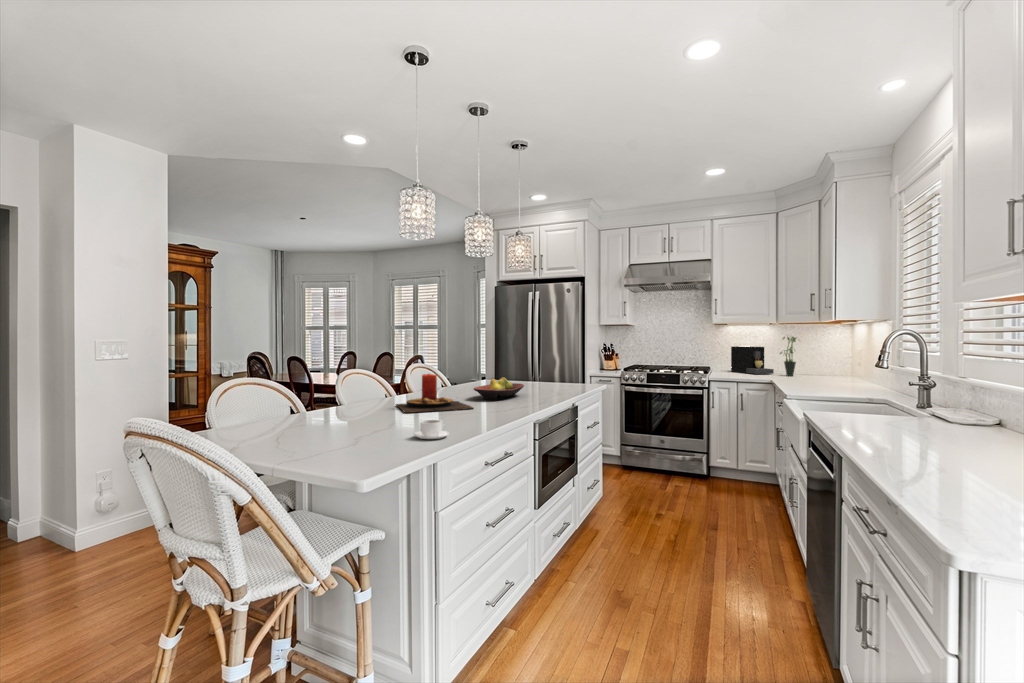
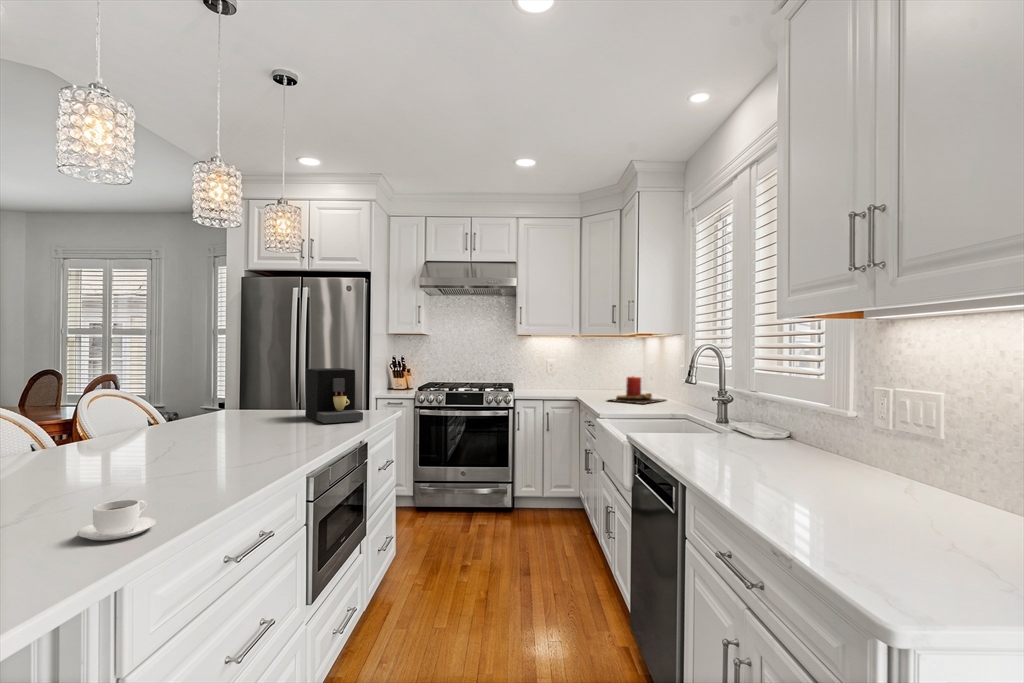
potted plant: present [780,337,796,376] -> none [583,347,603,392]
coffee maker: present [731,346,774,374] -> present [305,368,363,423]
candle: present [396,374,473,413] -> present [610,376,666,404]
fruit bowl: present [474,377,524,400] -> none [205,408,288,443]

